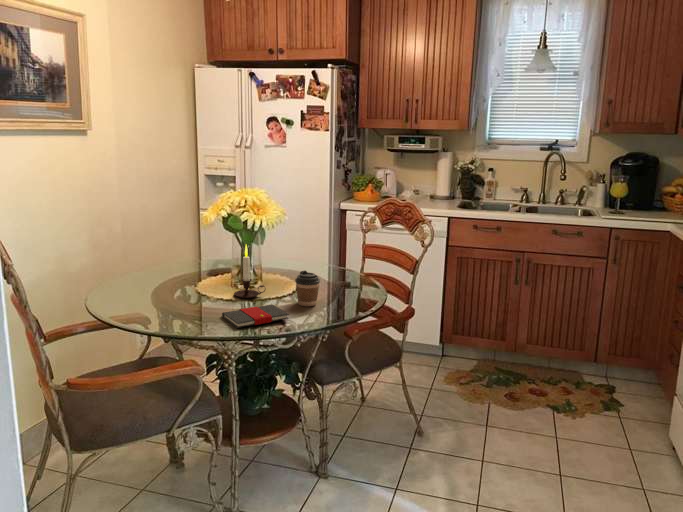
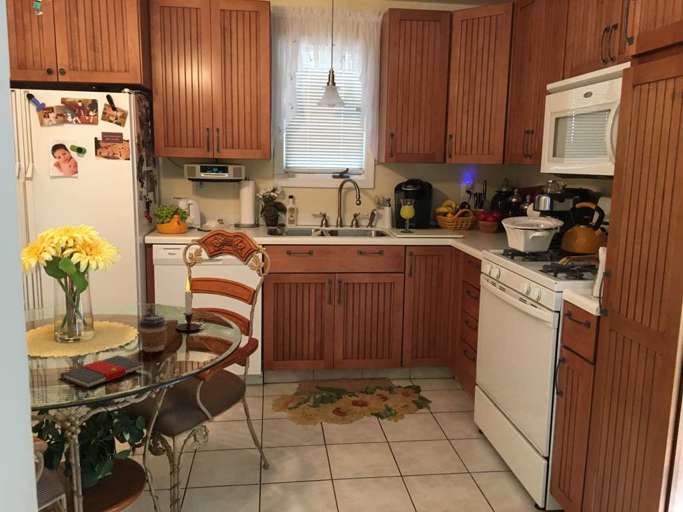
candle: present [234,245,265,298] -> present [176,280,206,331]

